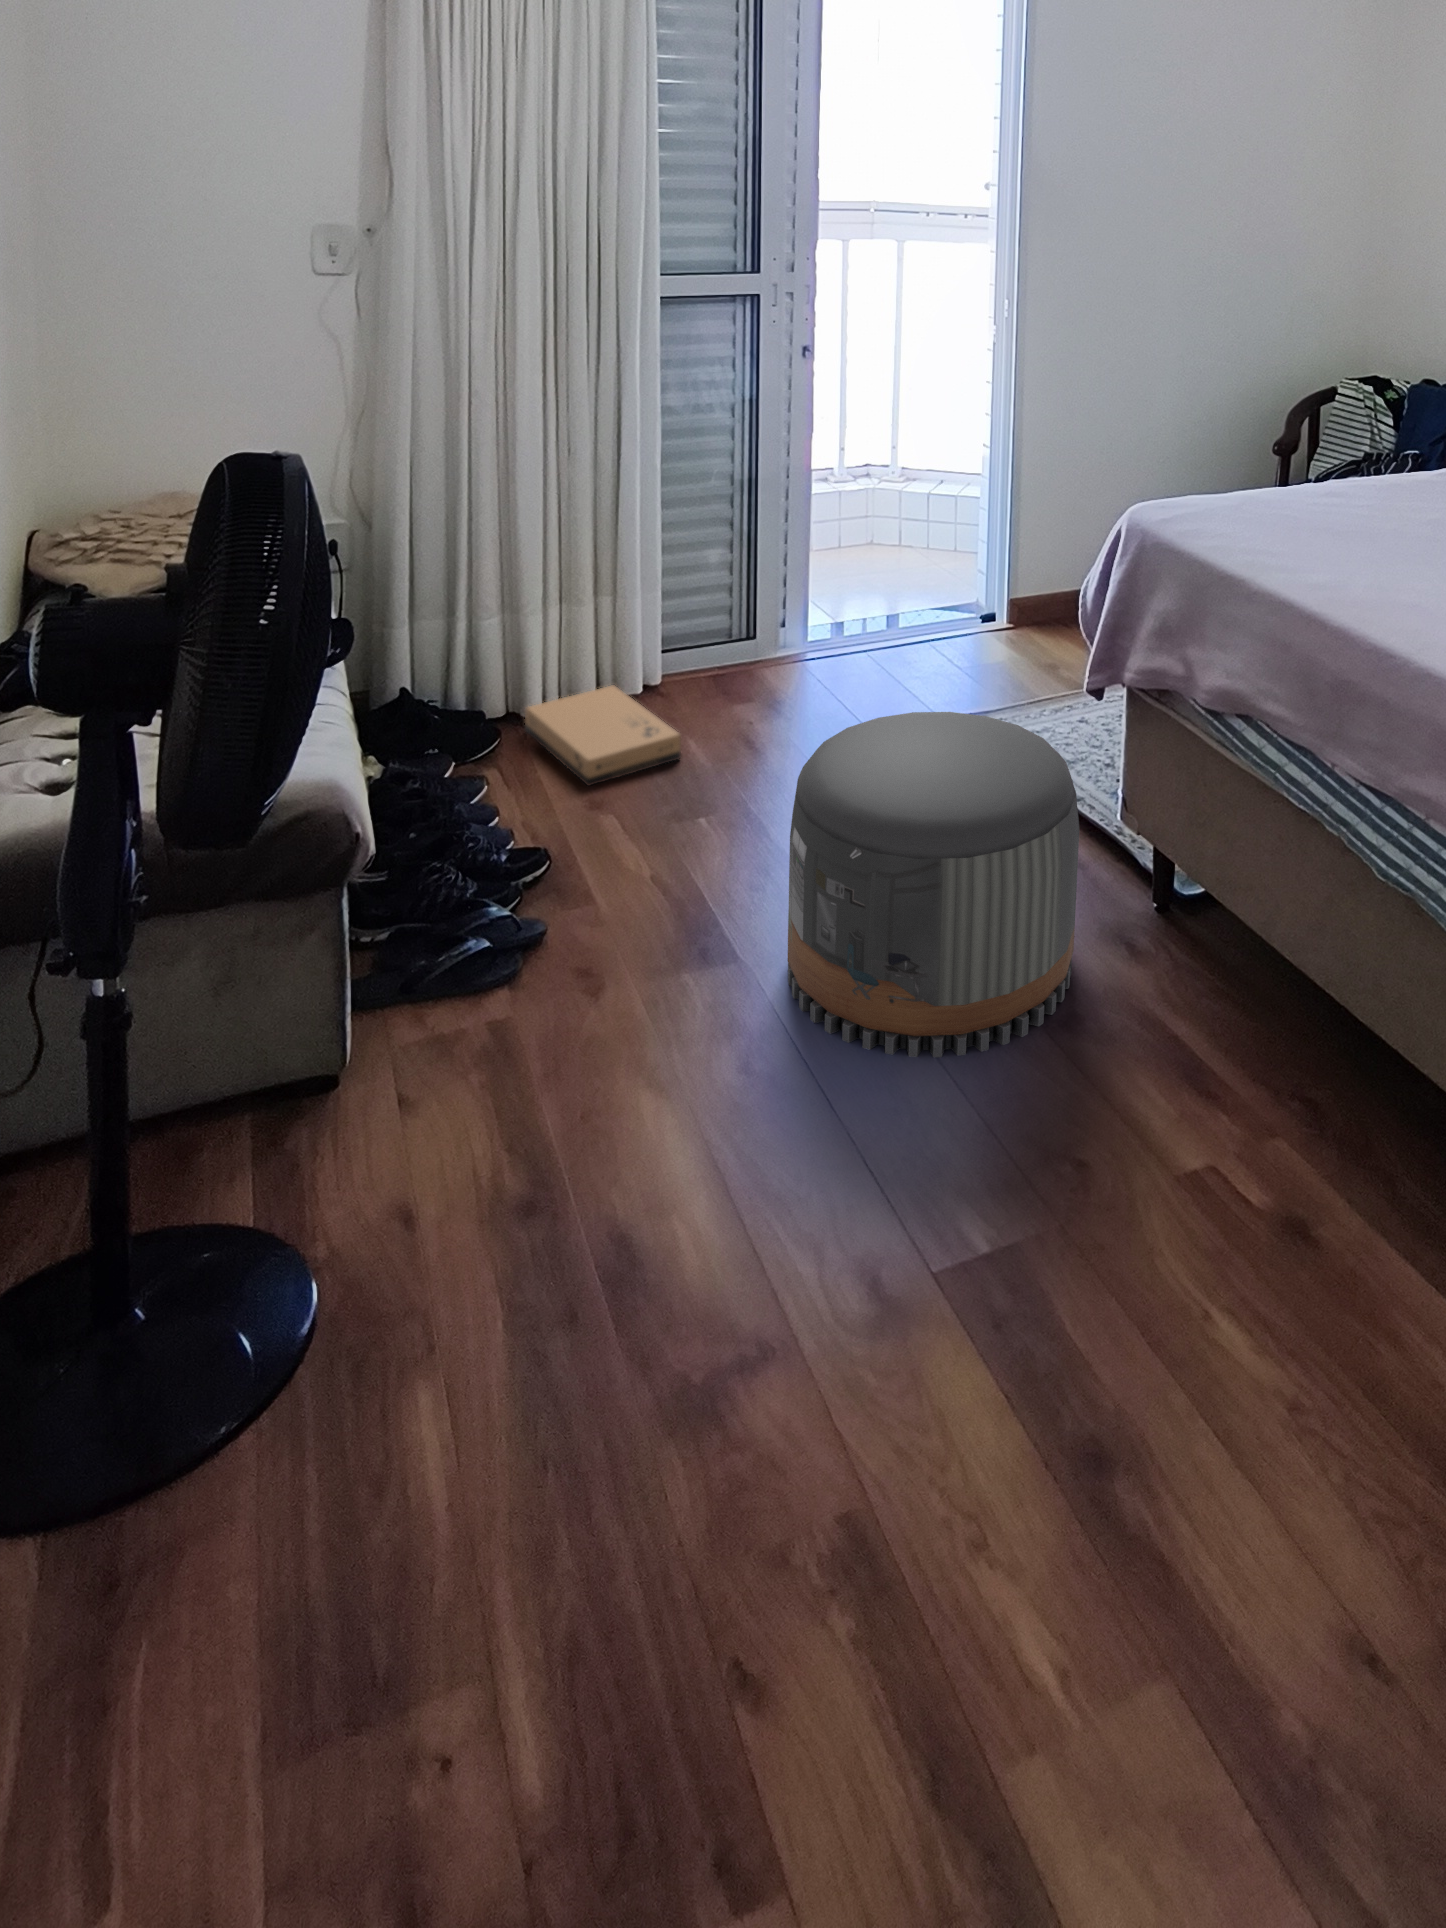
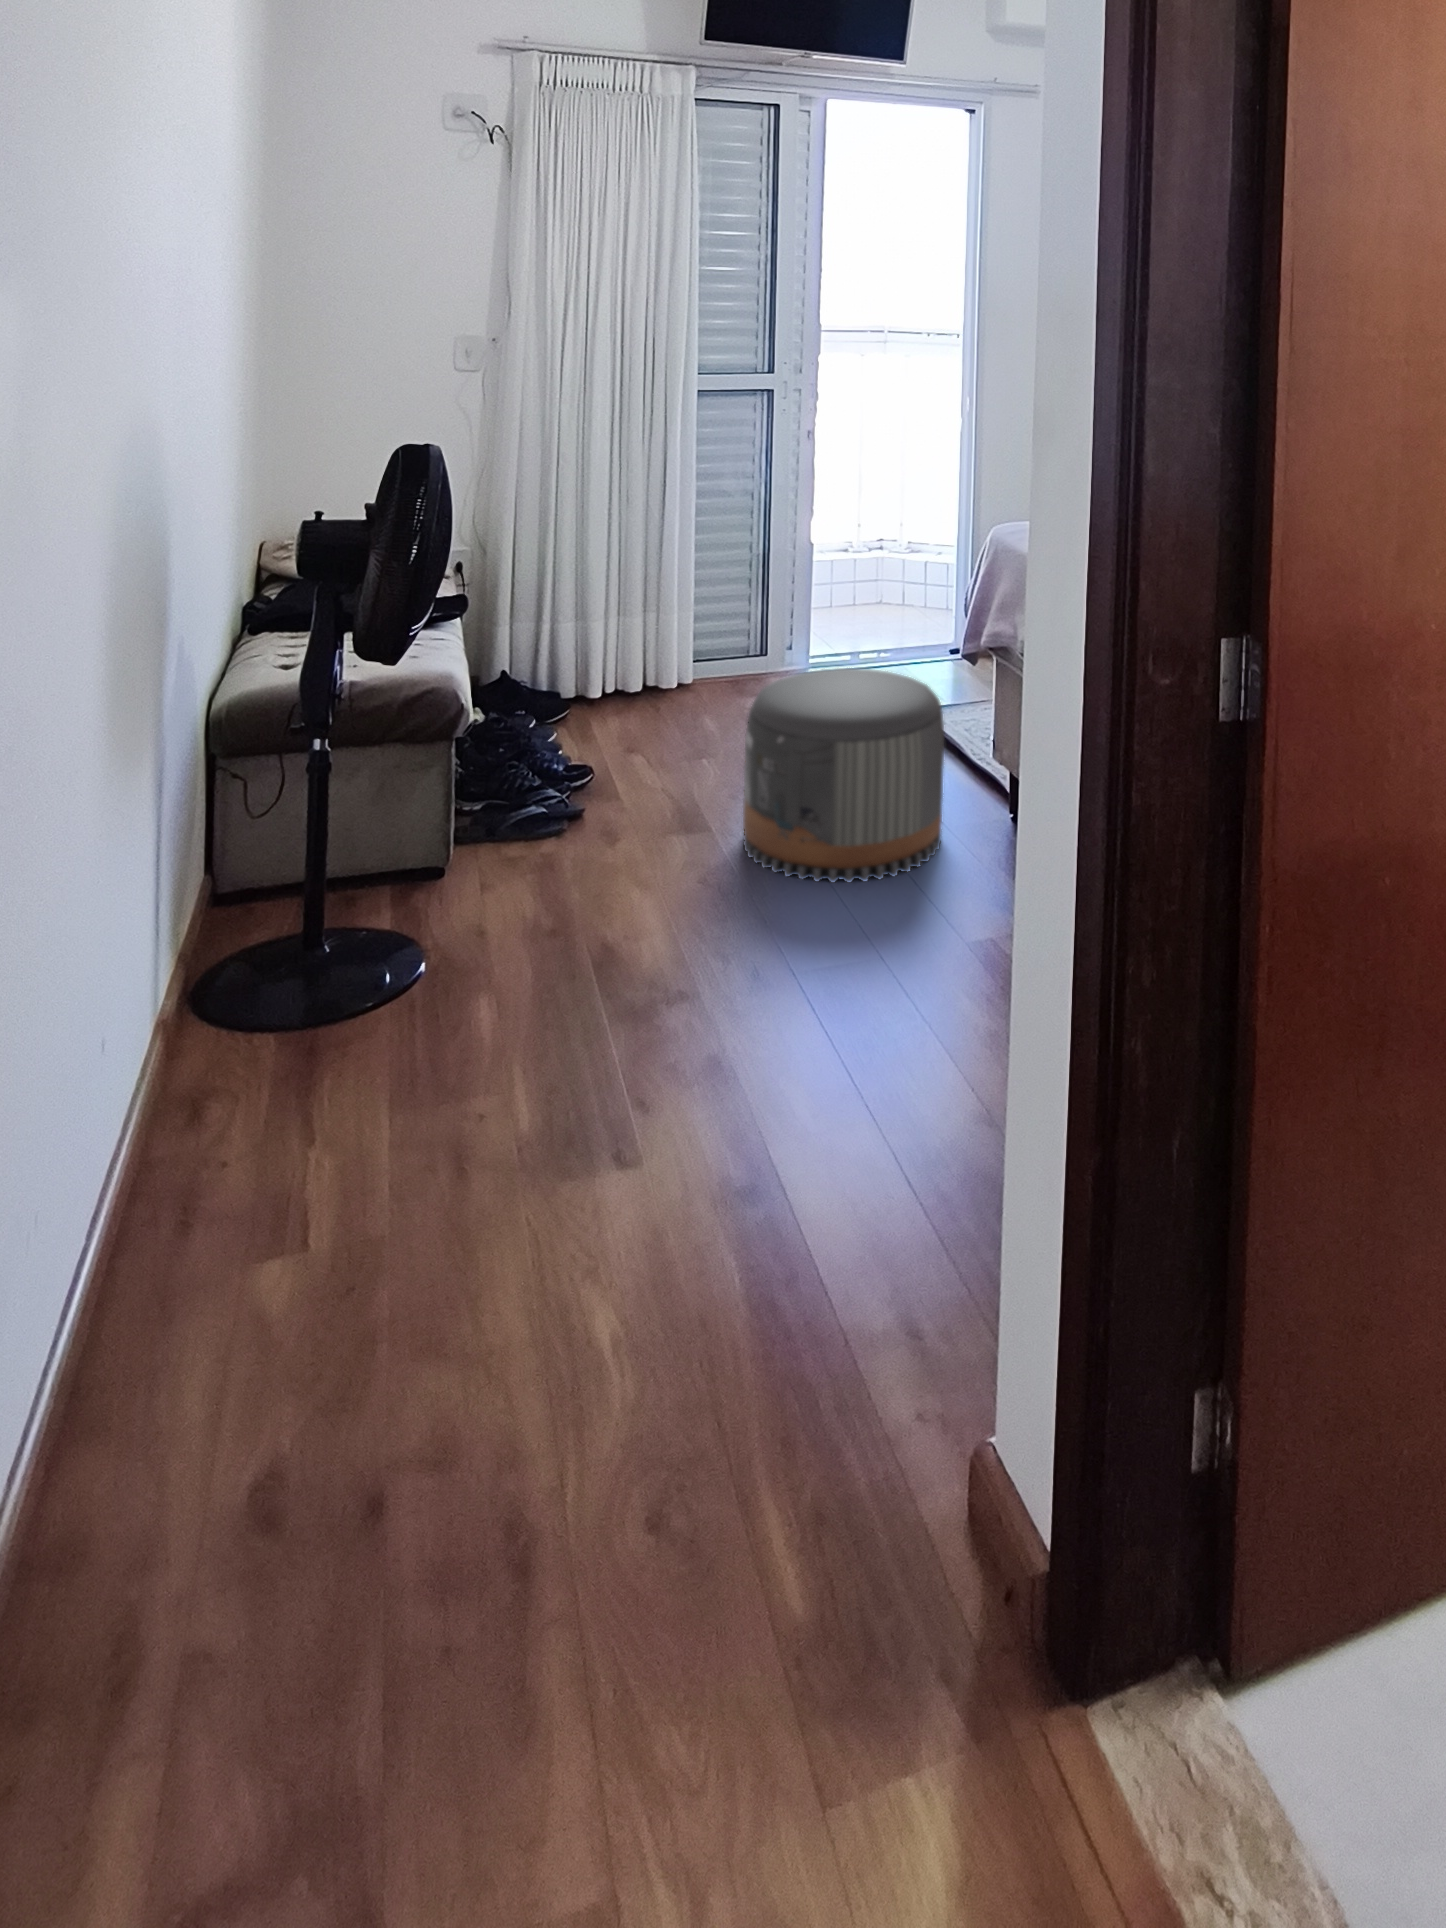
cardboard box: present [525,685,681,785] -> none [589,681,698,742]

